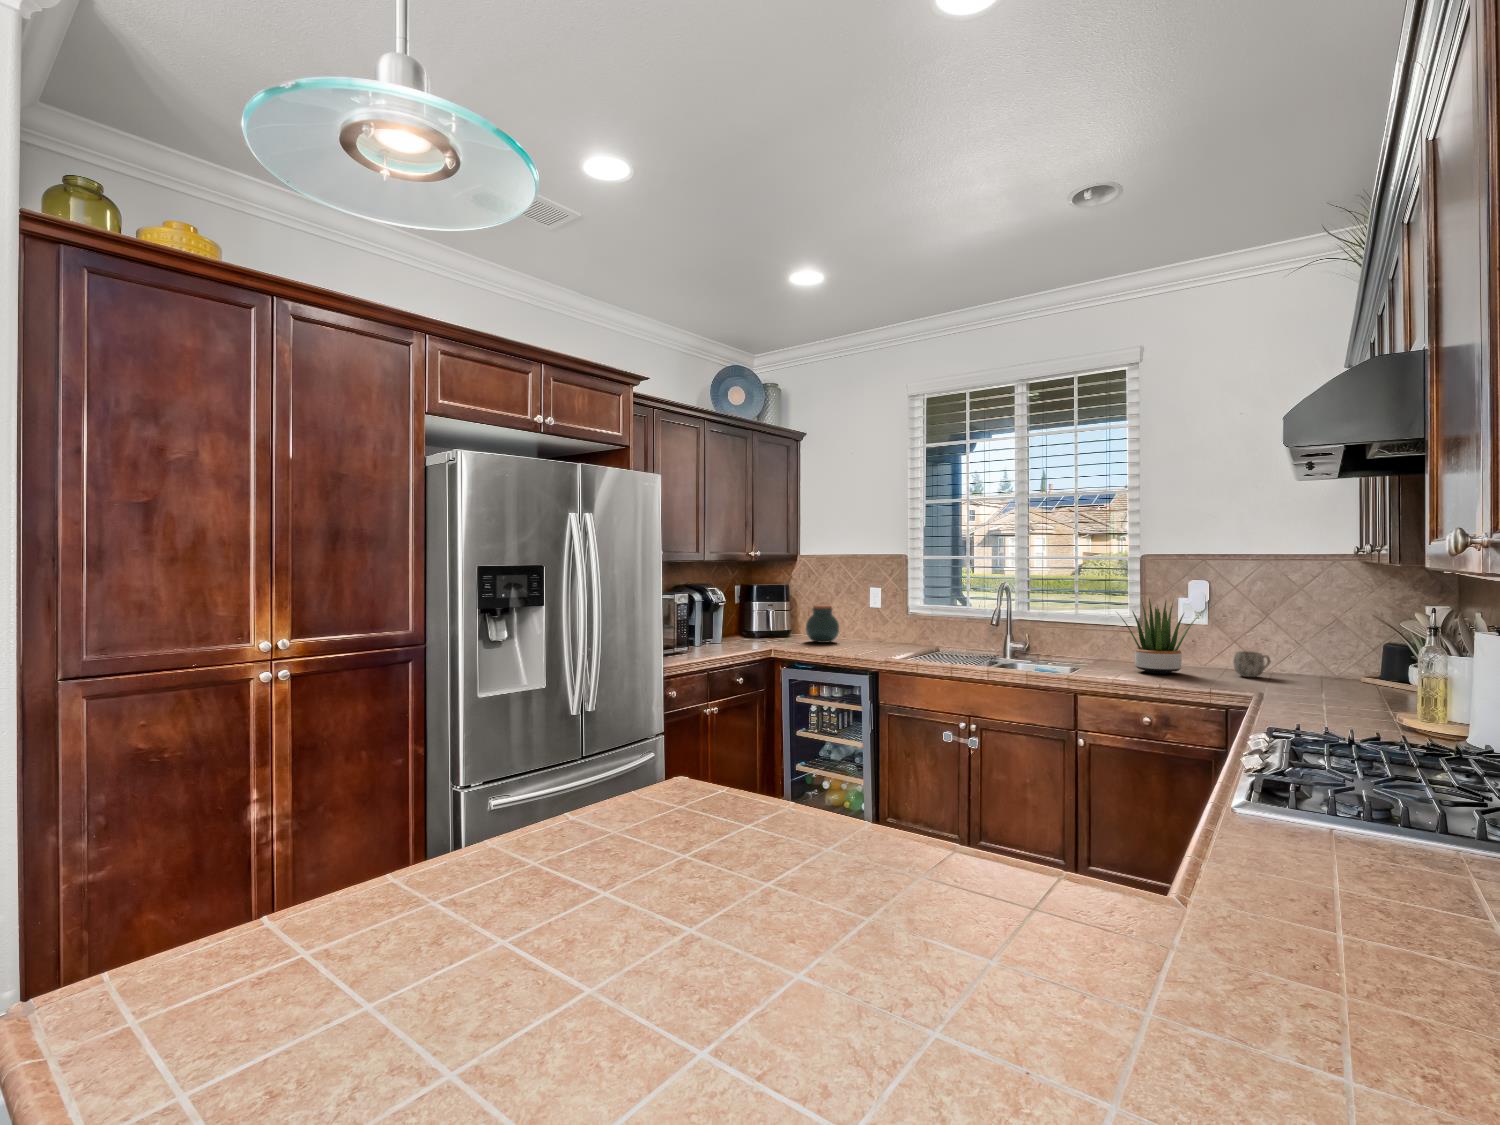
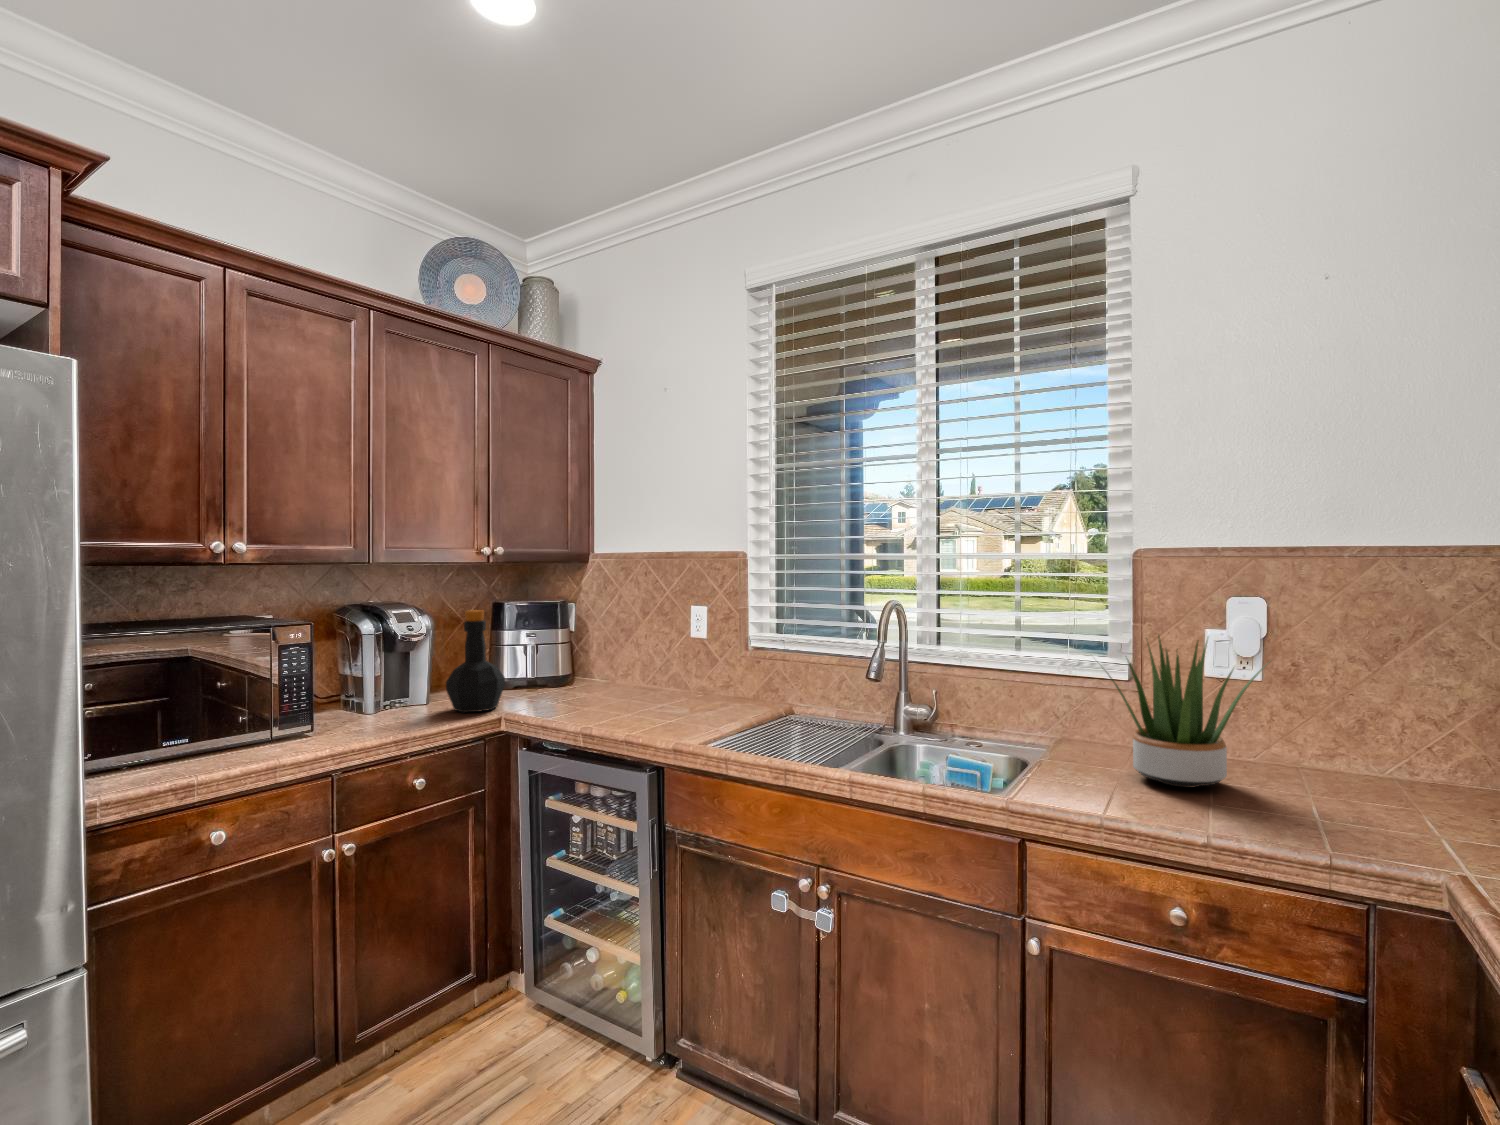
bottle: none [735,589,766,647] -> present [446,610,505,712]
jar: present [806,605,839,643] -> none [586,633,642,696]
mug: present [1233,651,1271,677] -> none [1327,740,1402,797]

